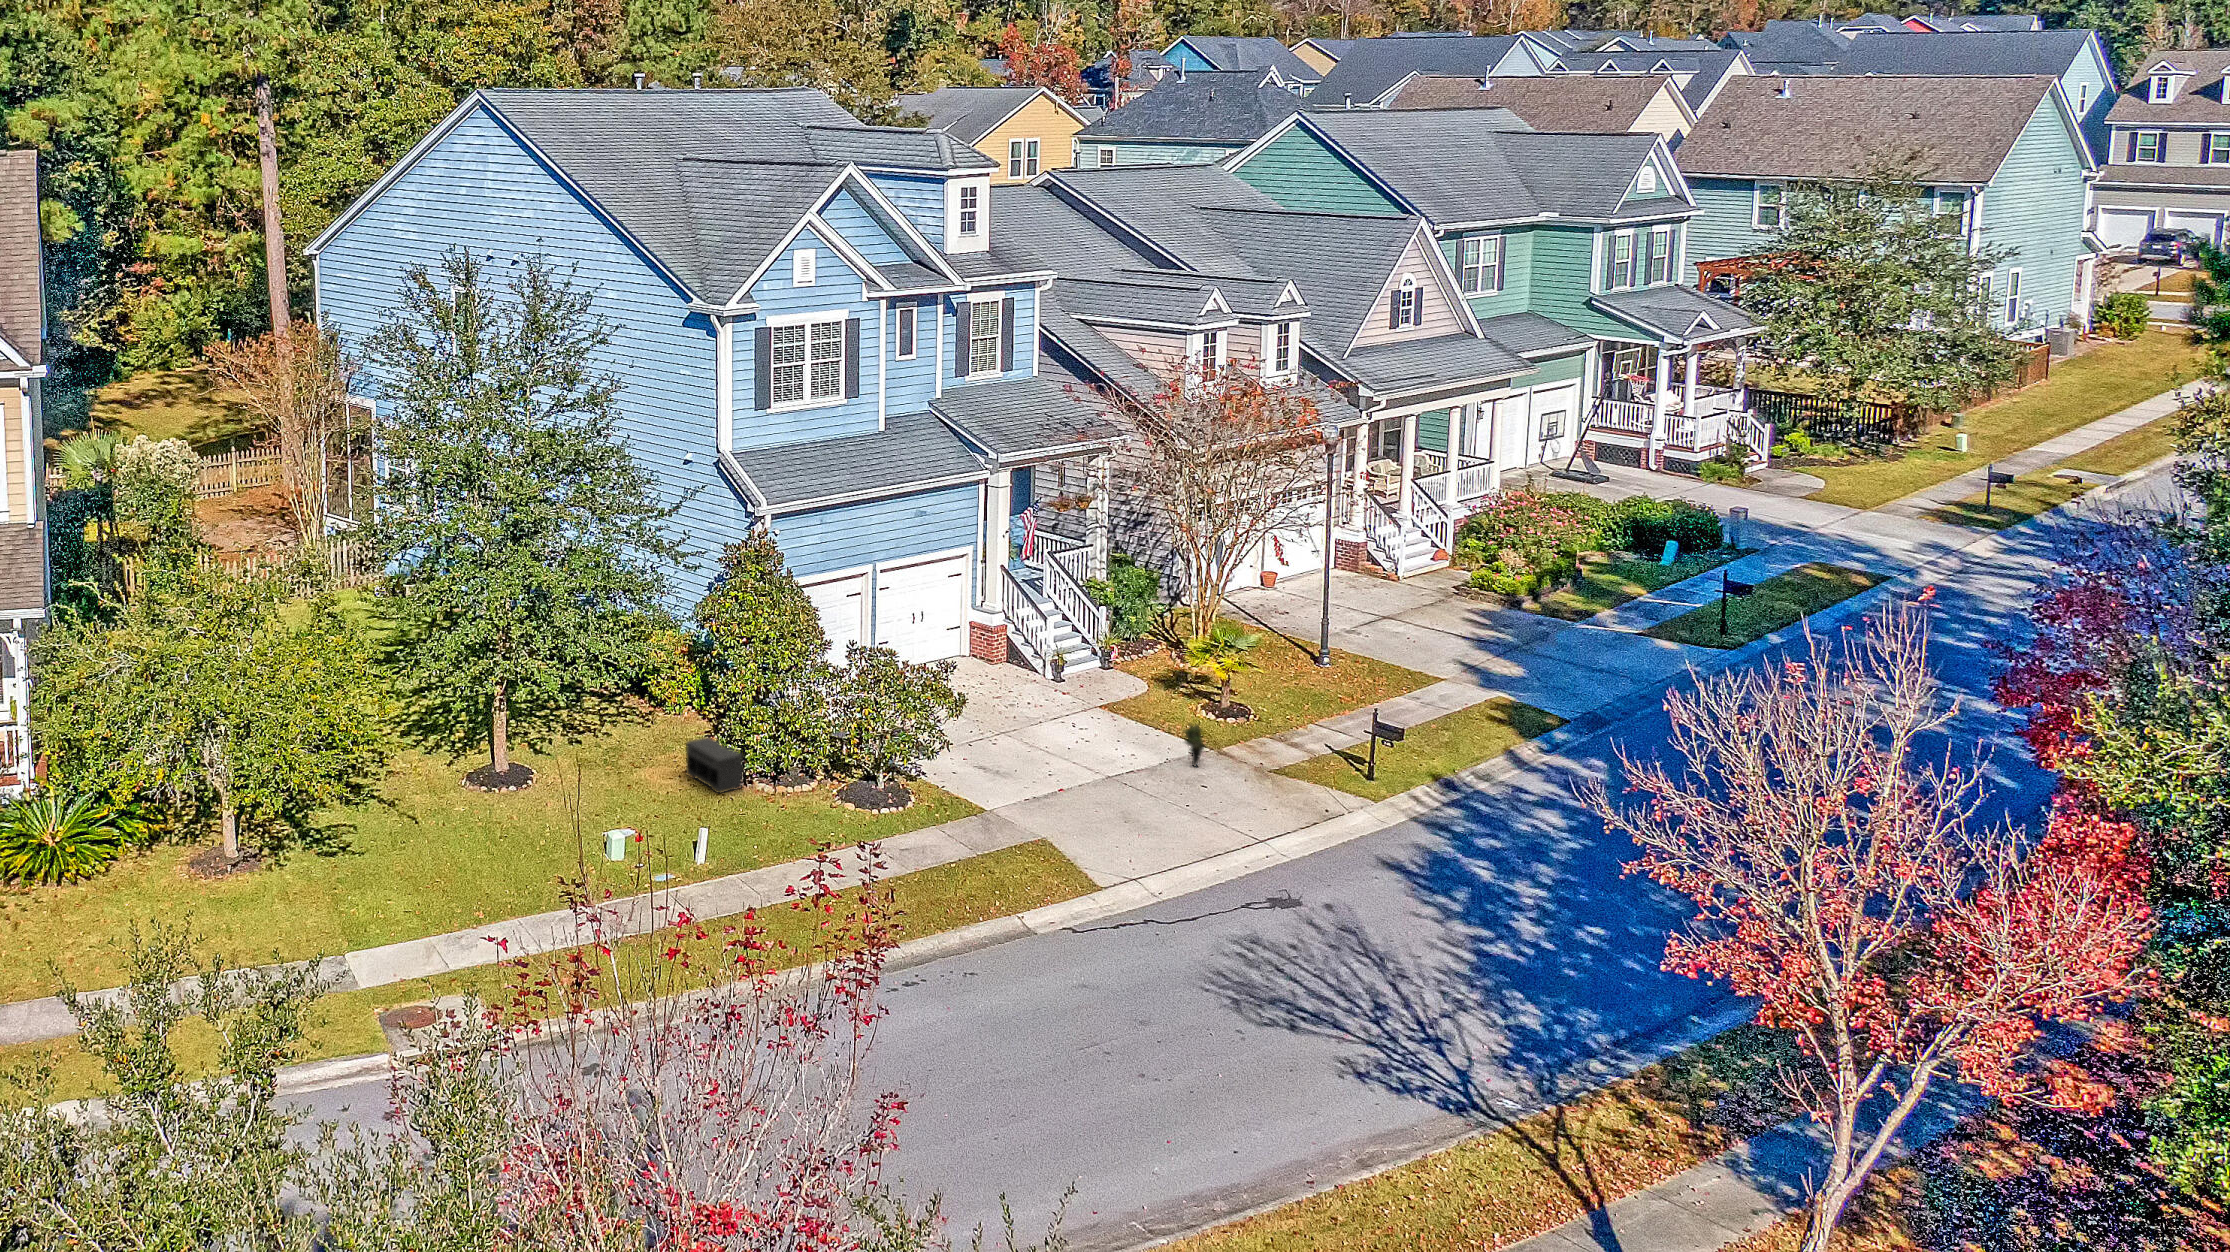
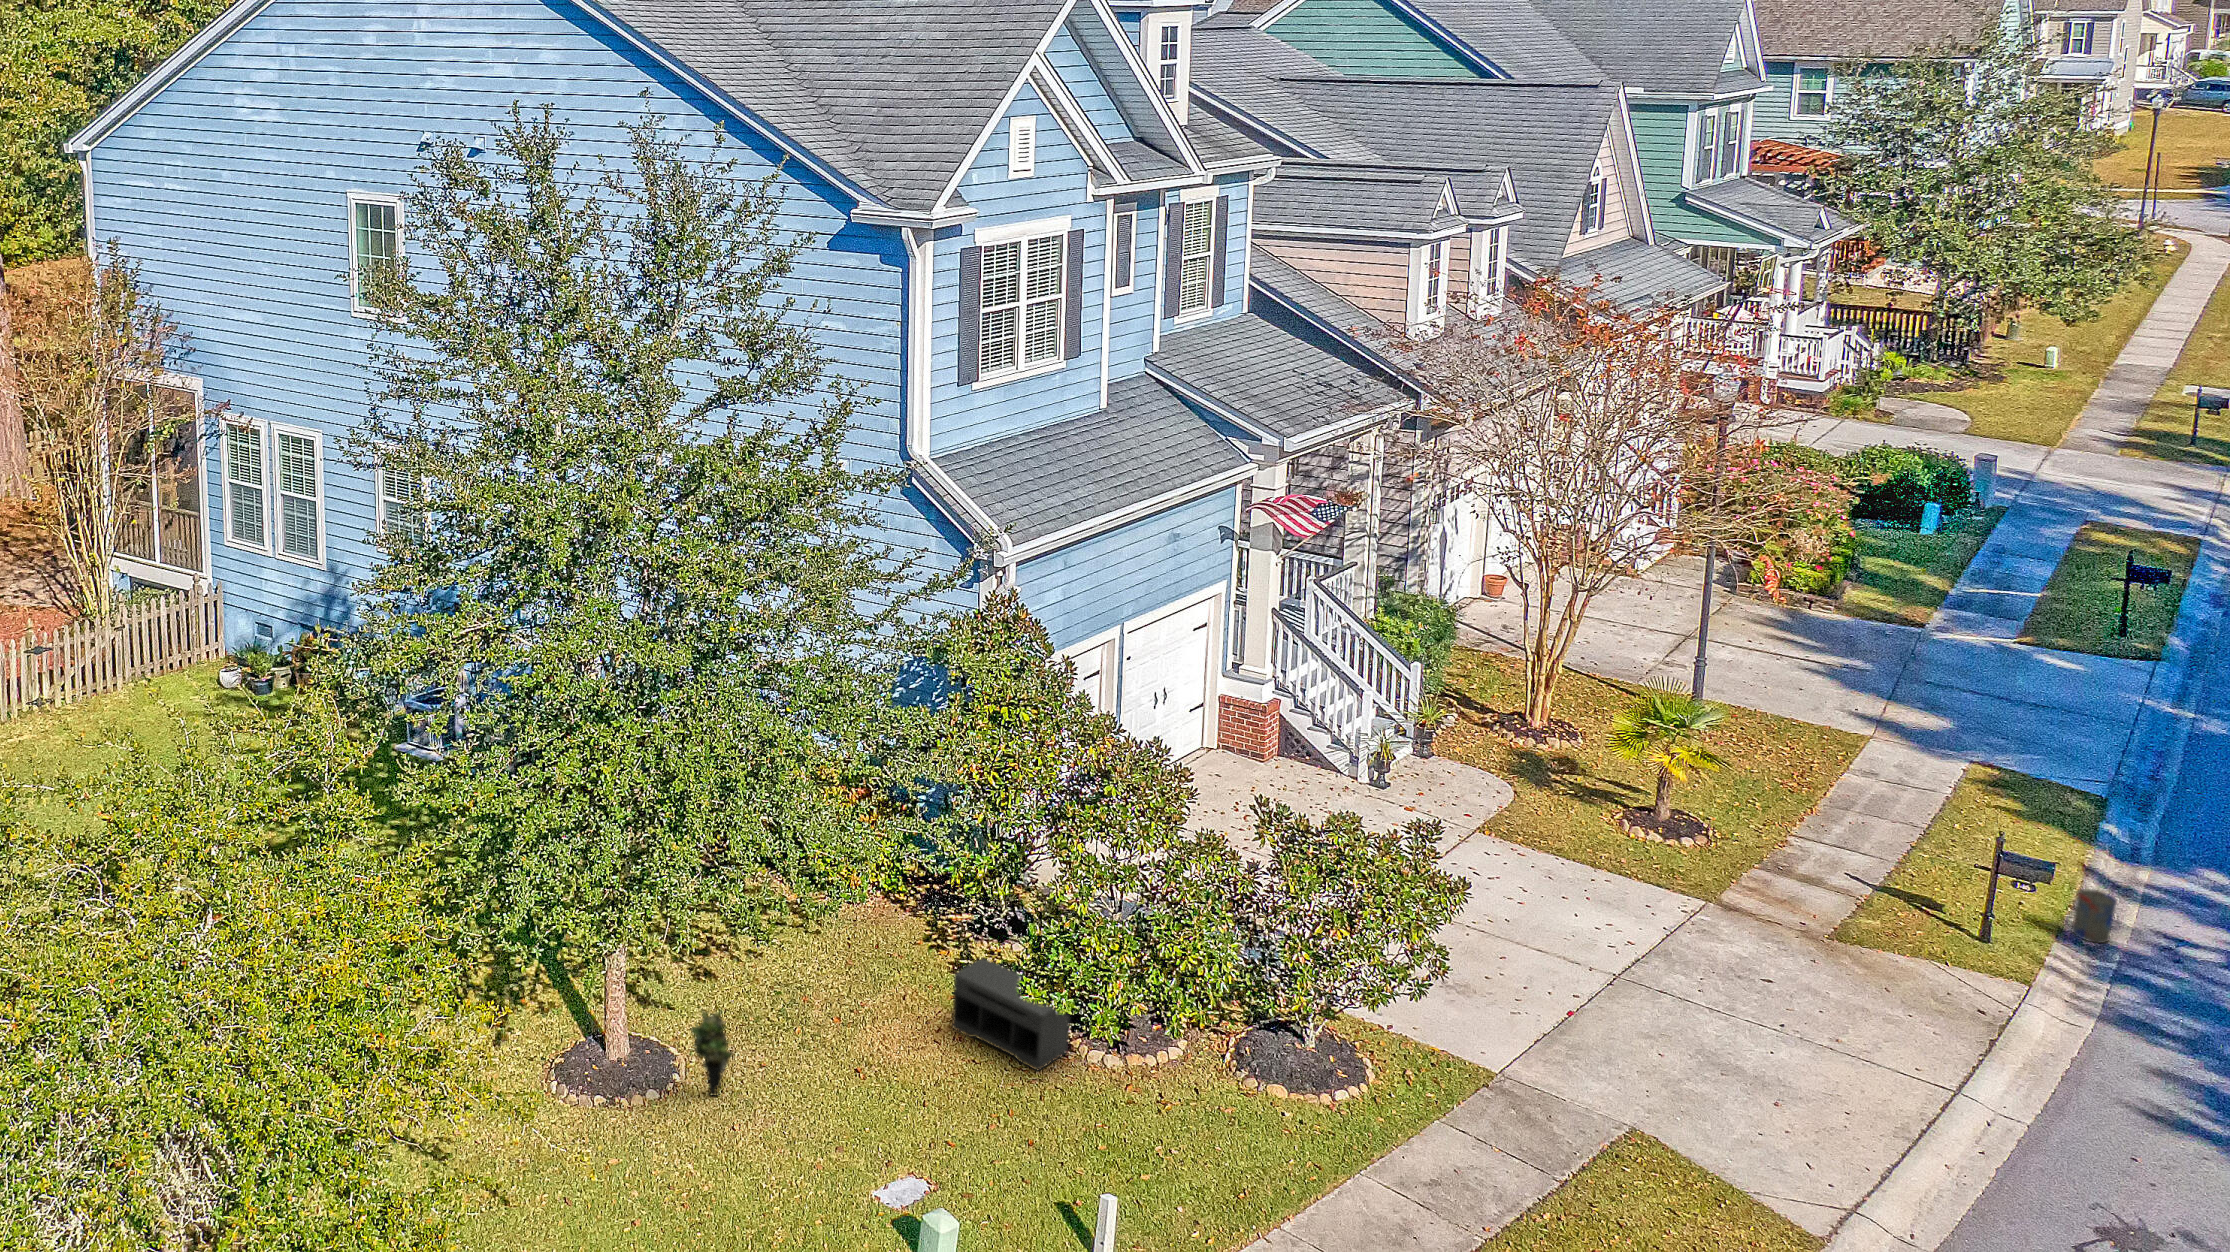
potted plant: present [1184,723,1206,766] -> present [691,1010,734,1096]
trash can: none [1451,753,1475,787] -> present [2072,889,2117,943]

